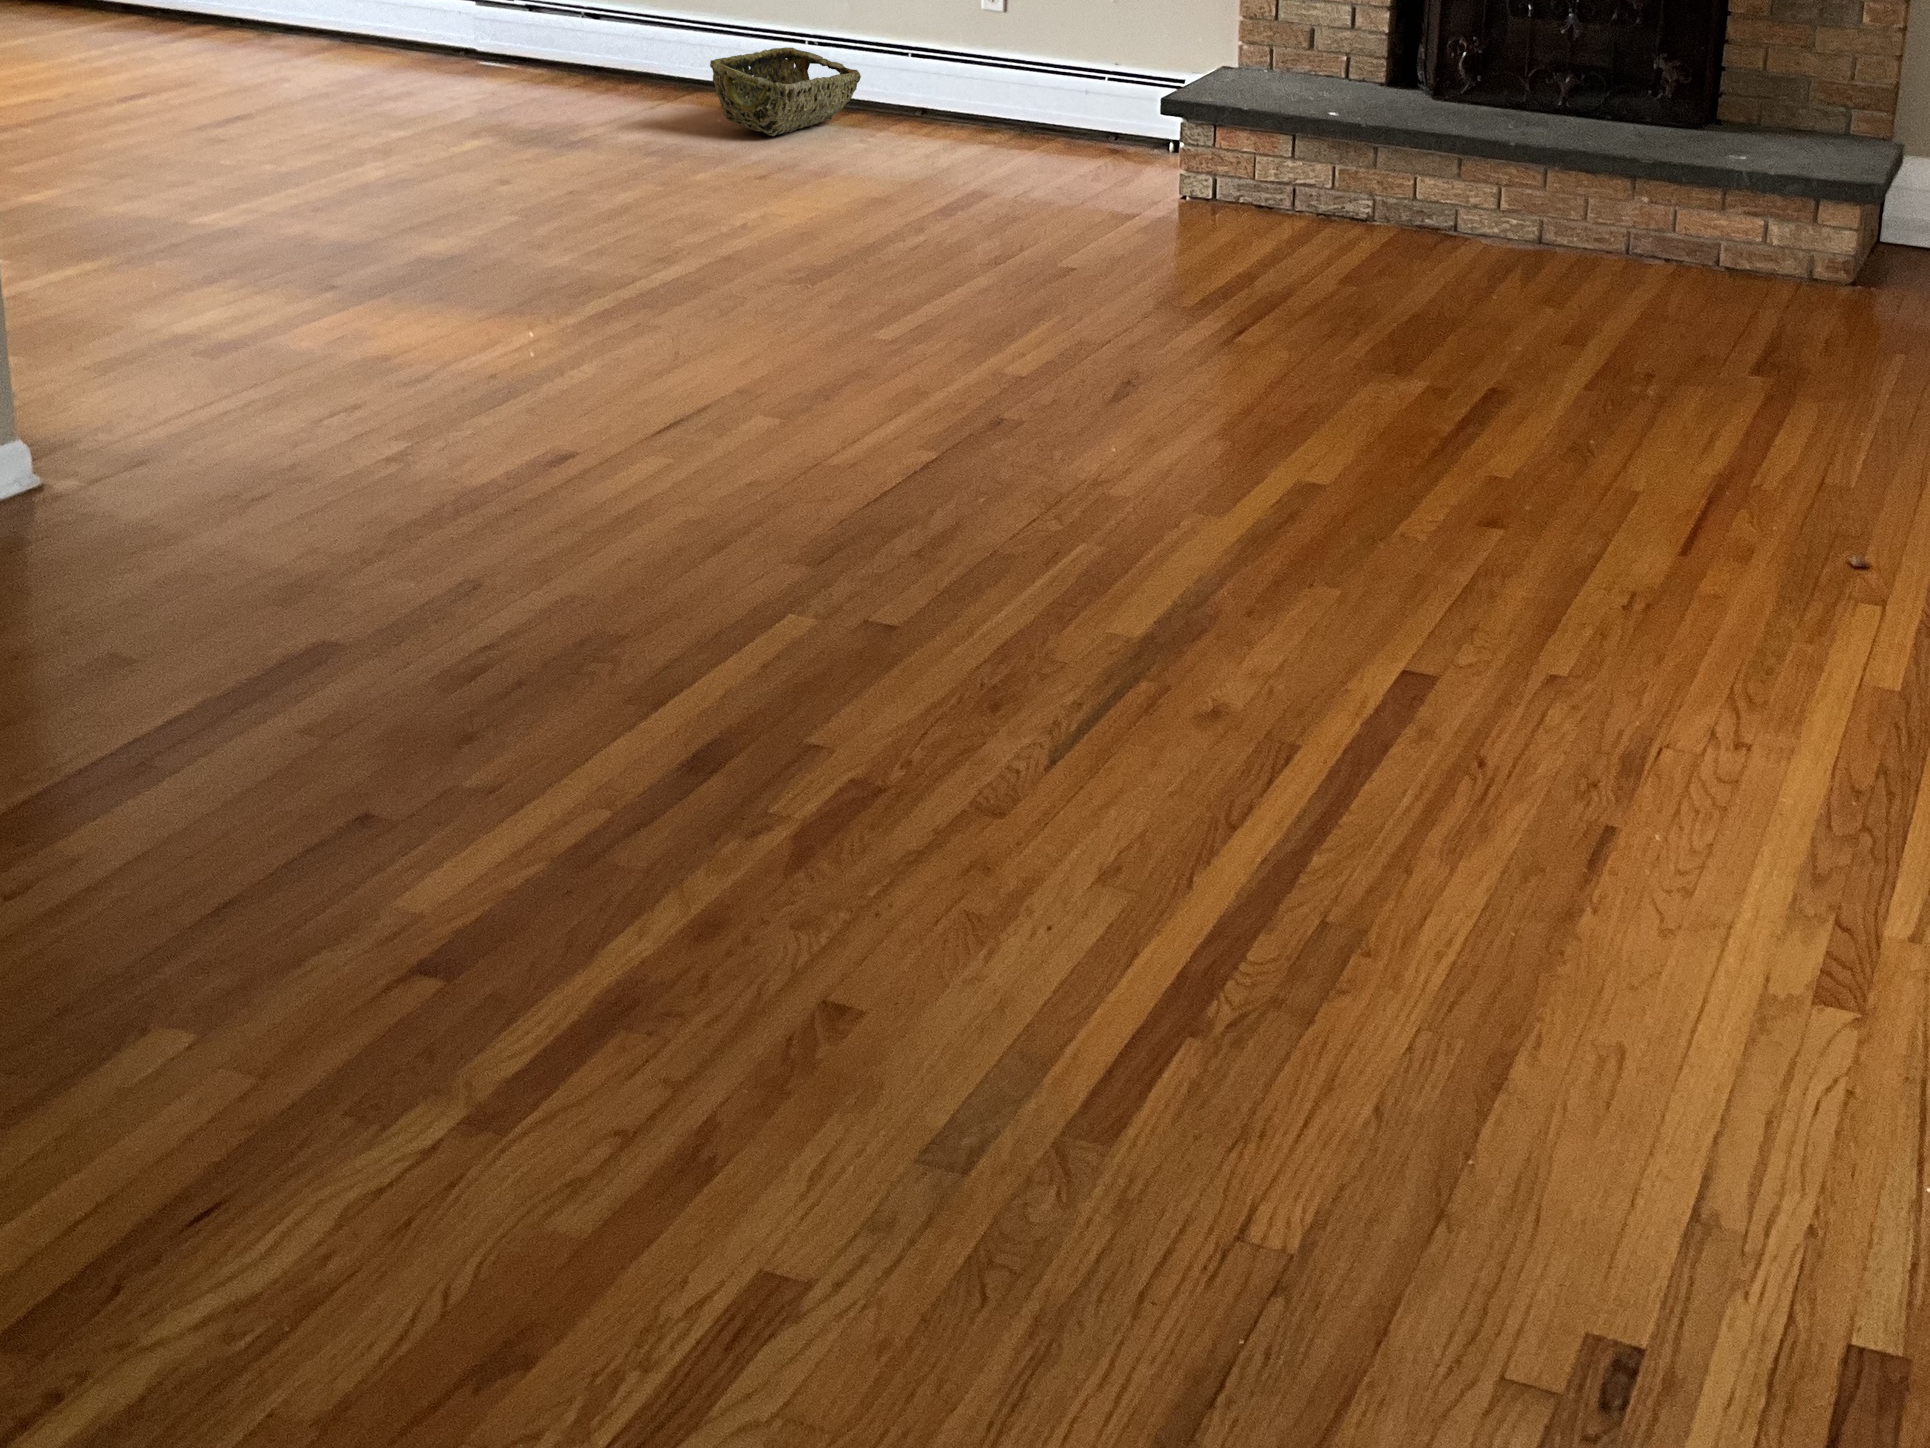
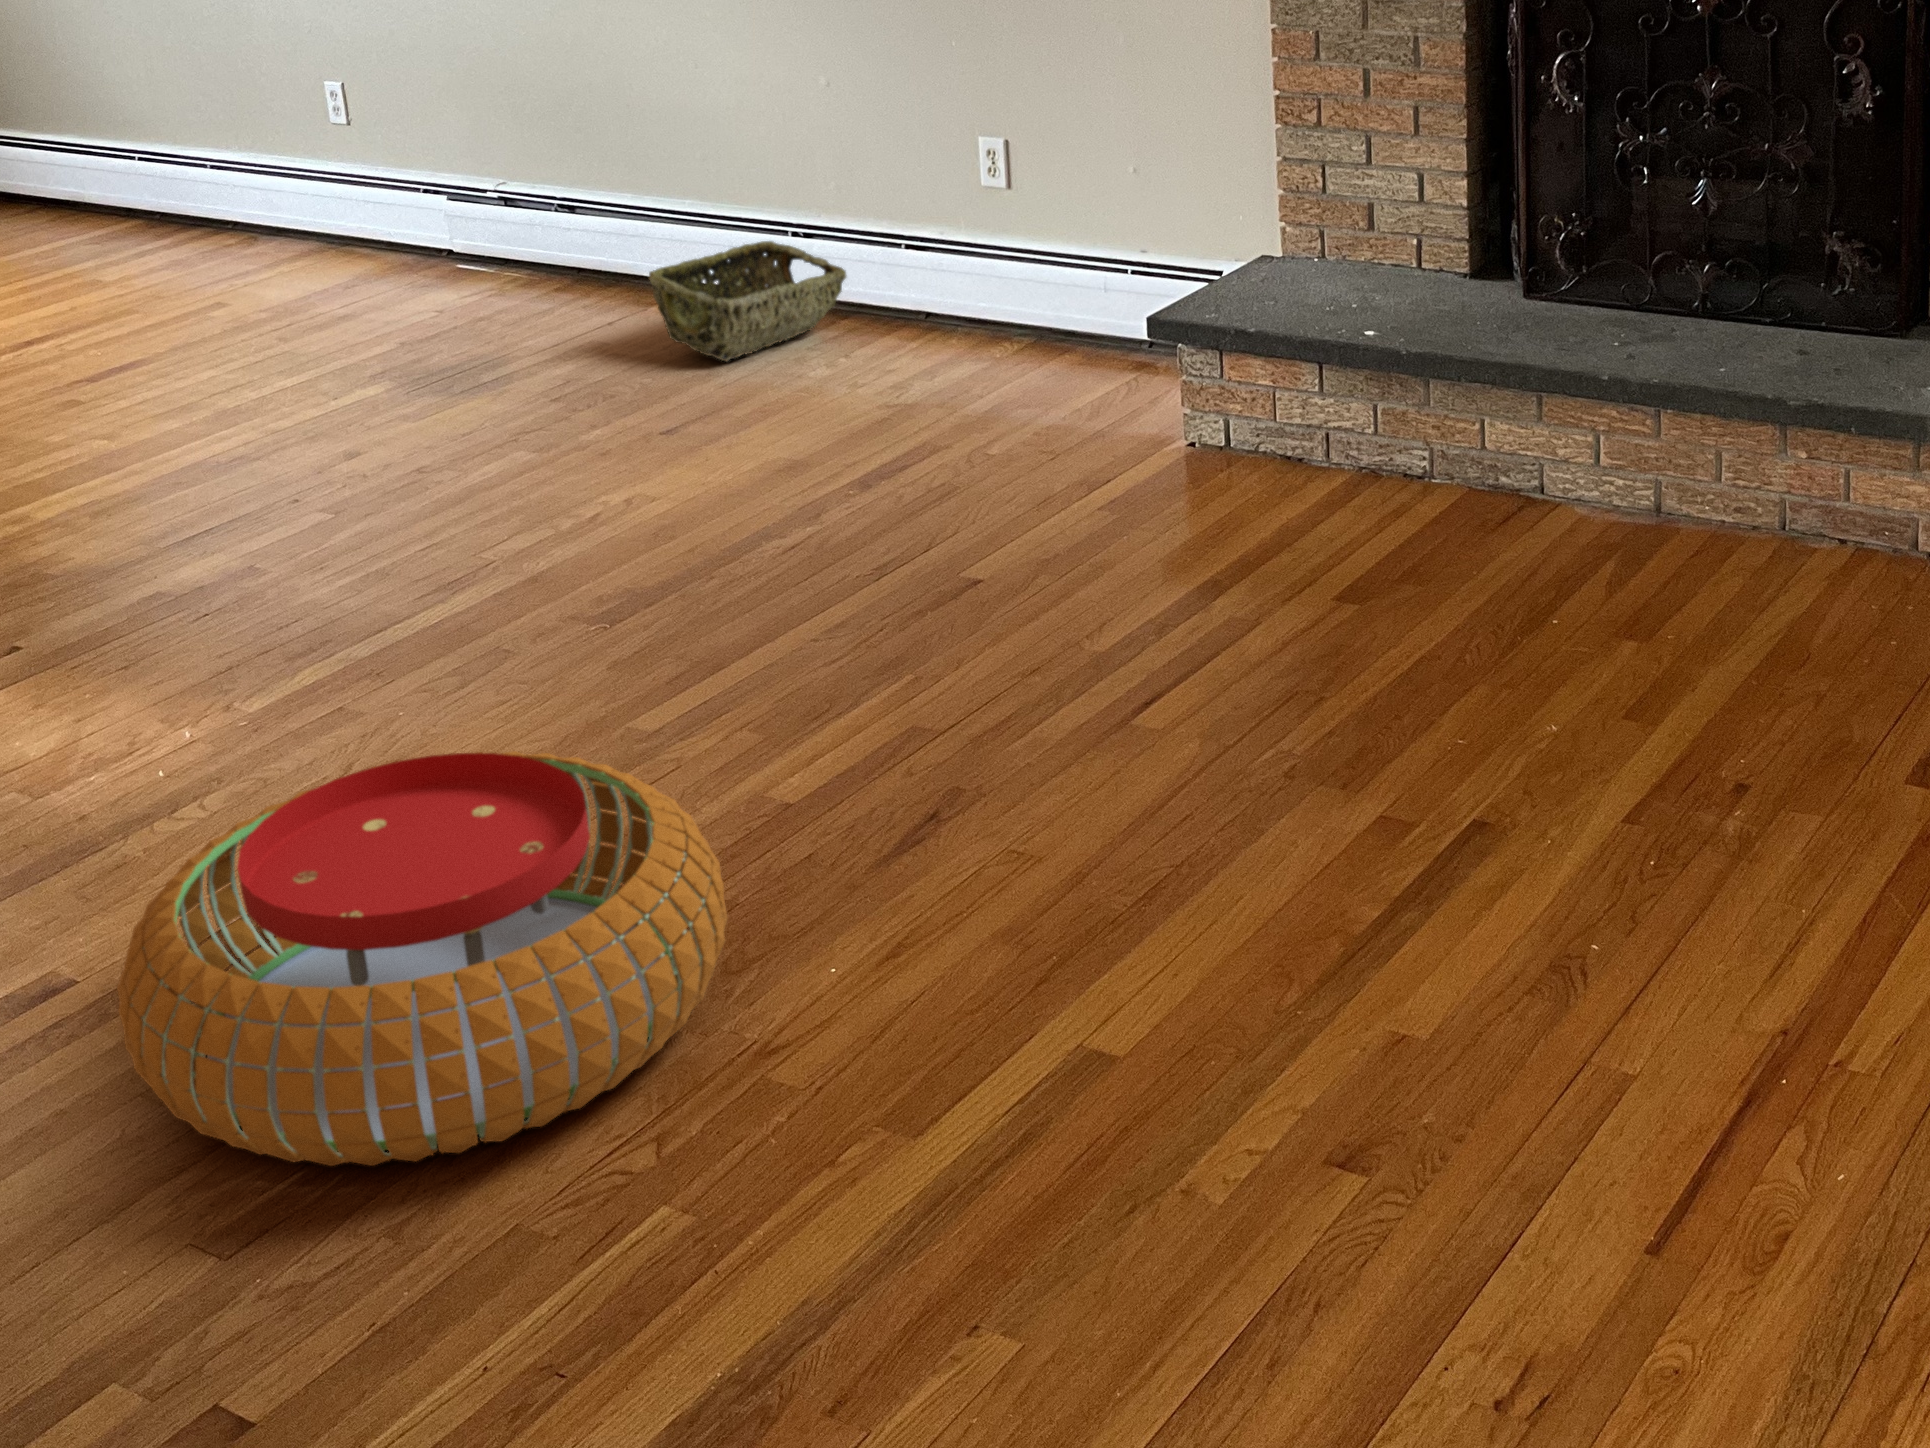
pouf: none [659,298,1060,524] -> present [117,751,728,1166]

